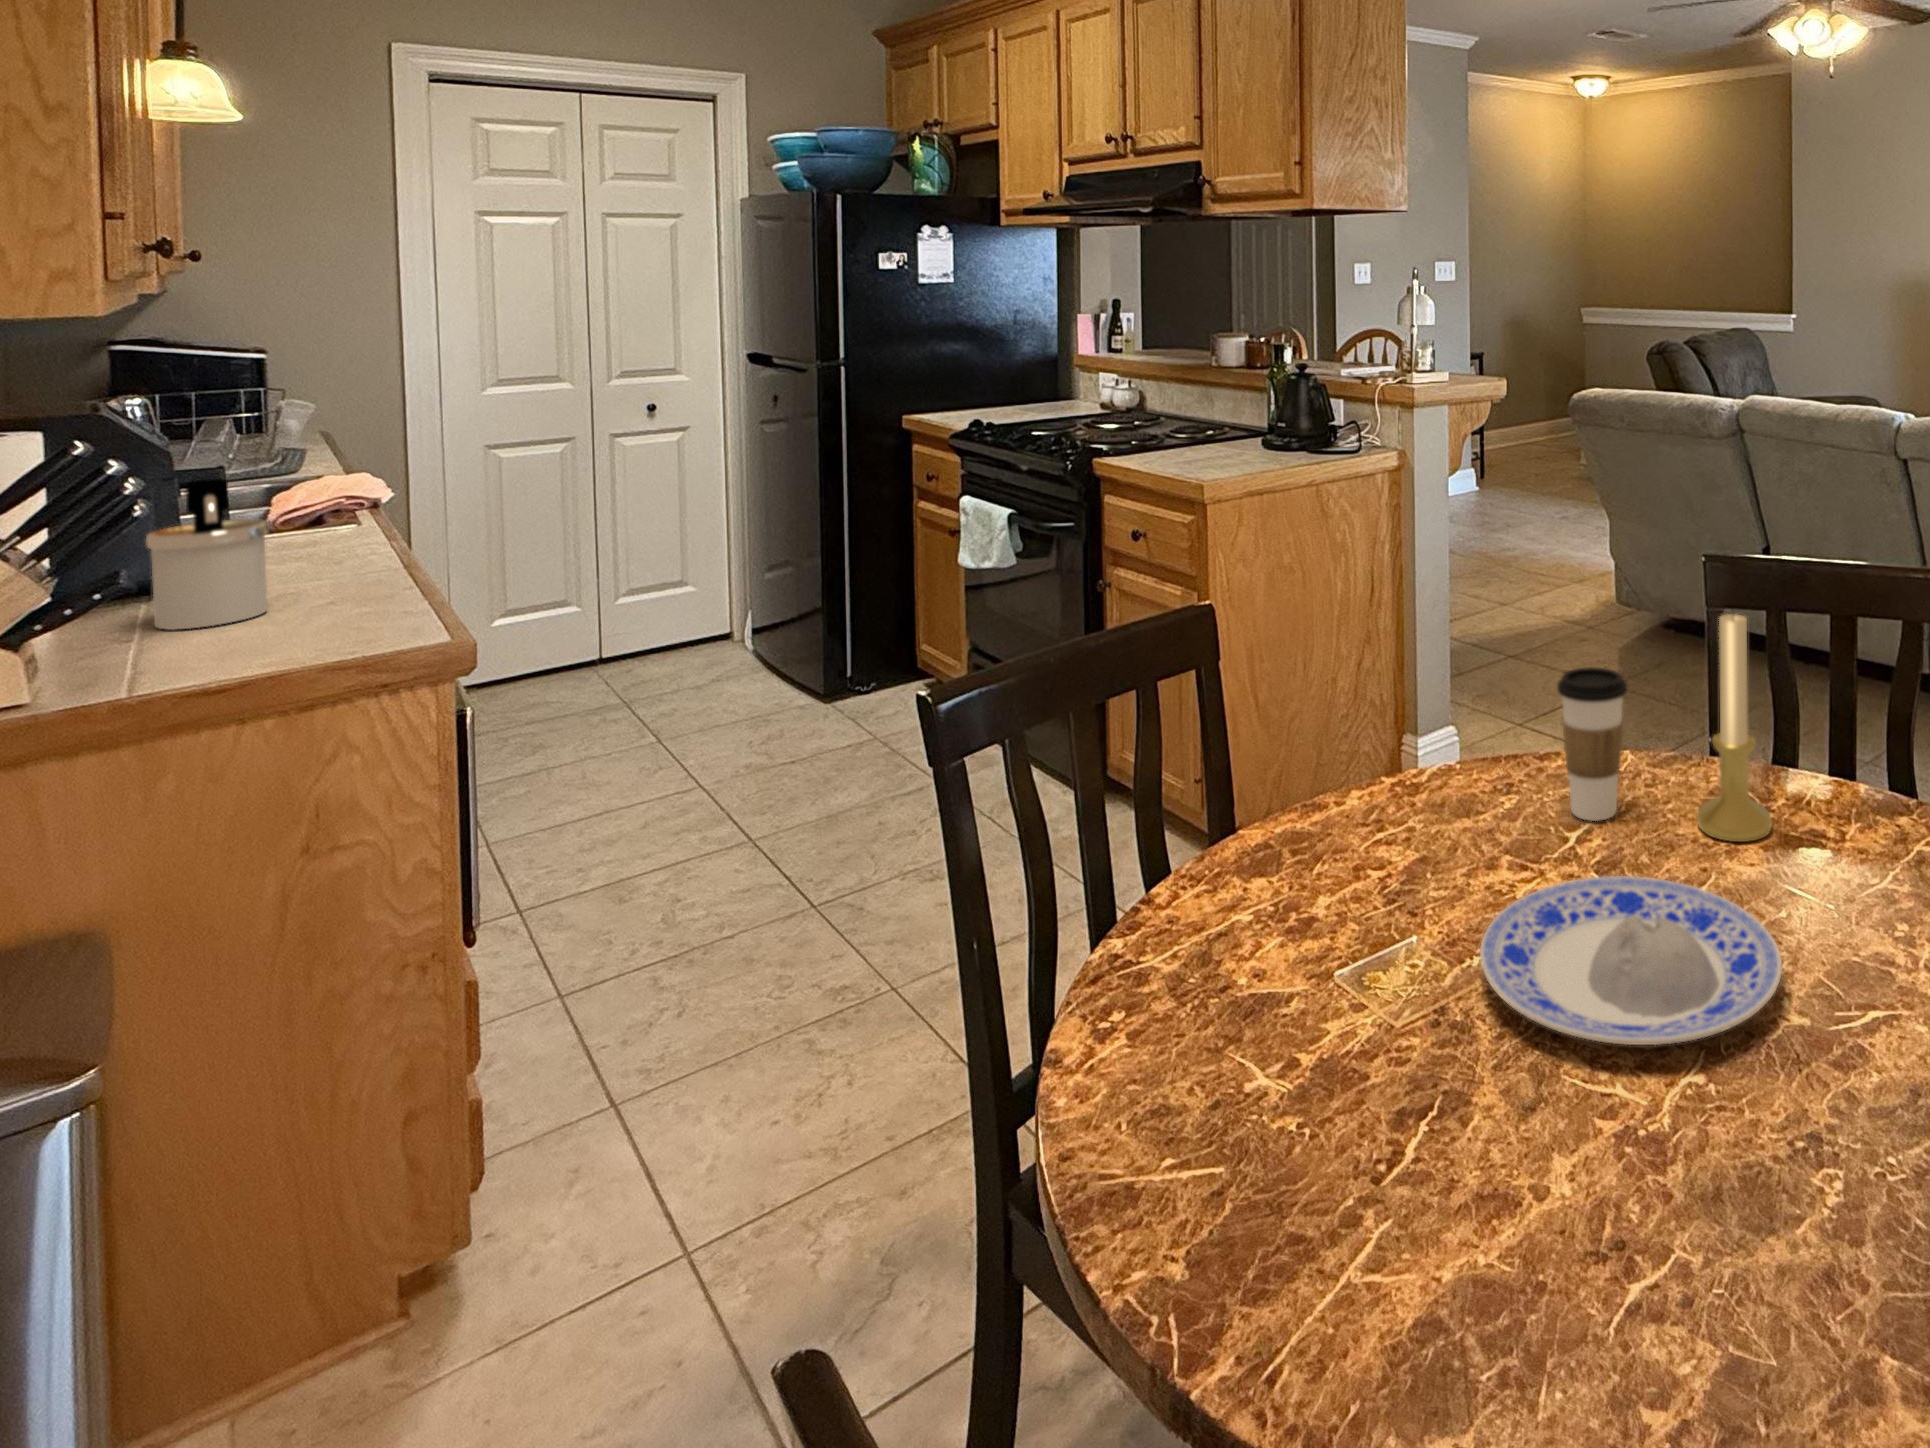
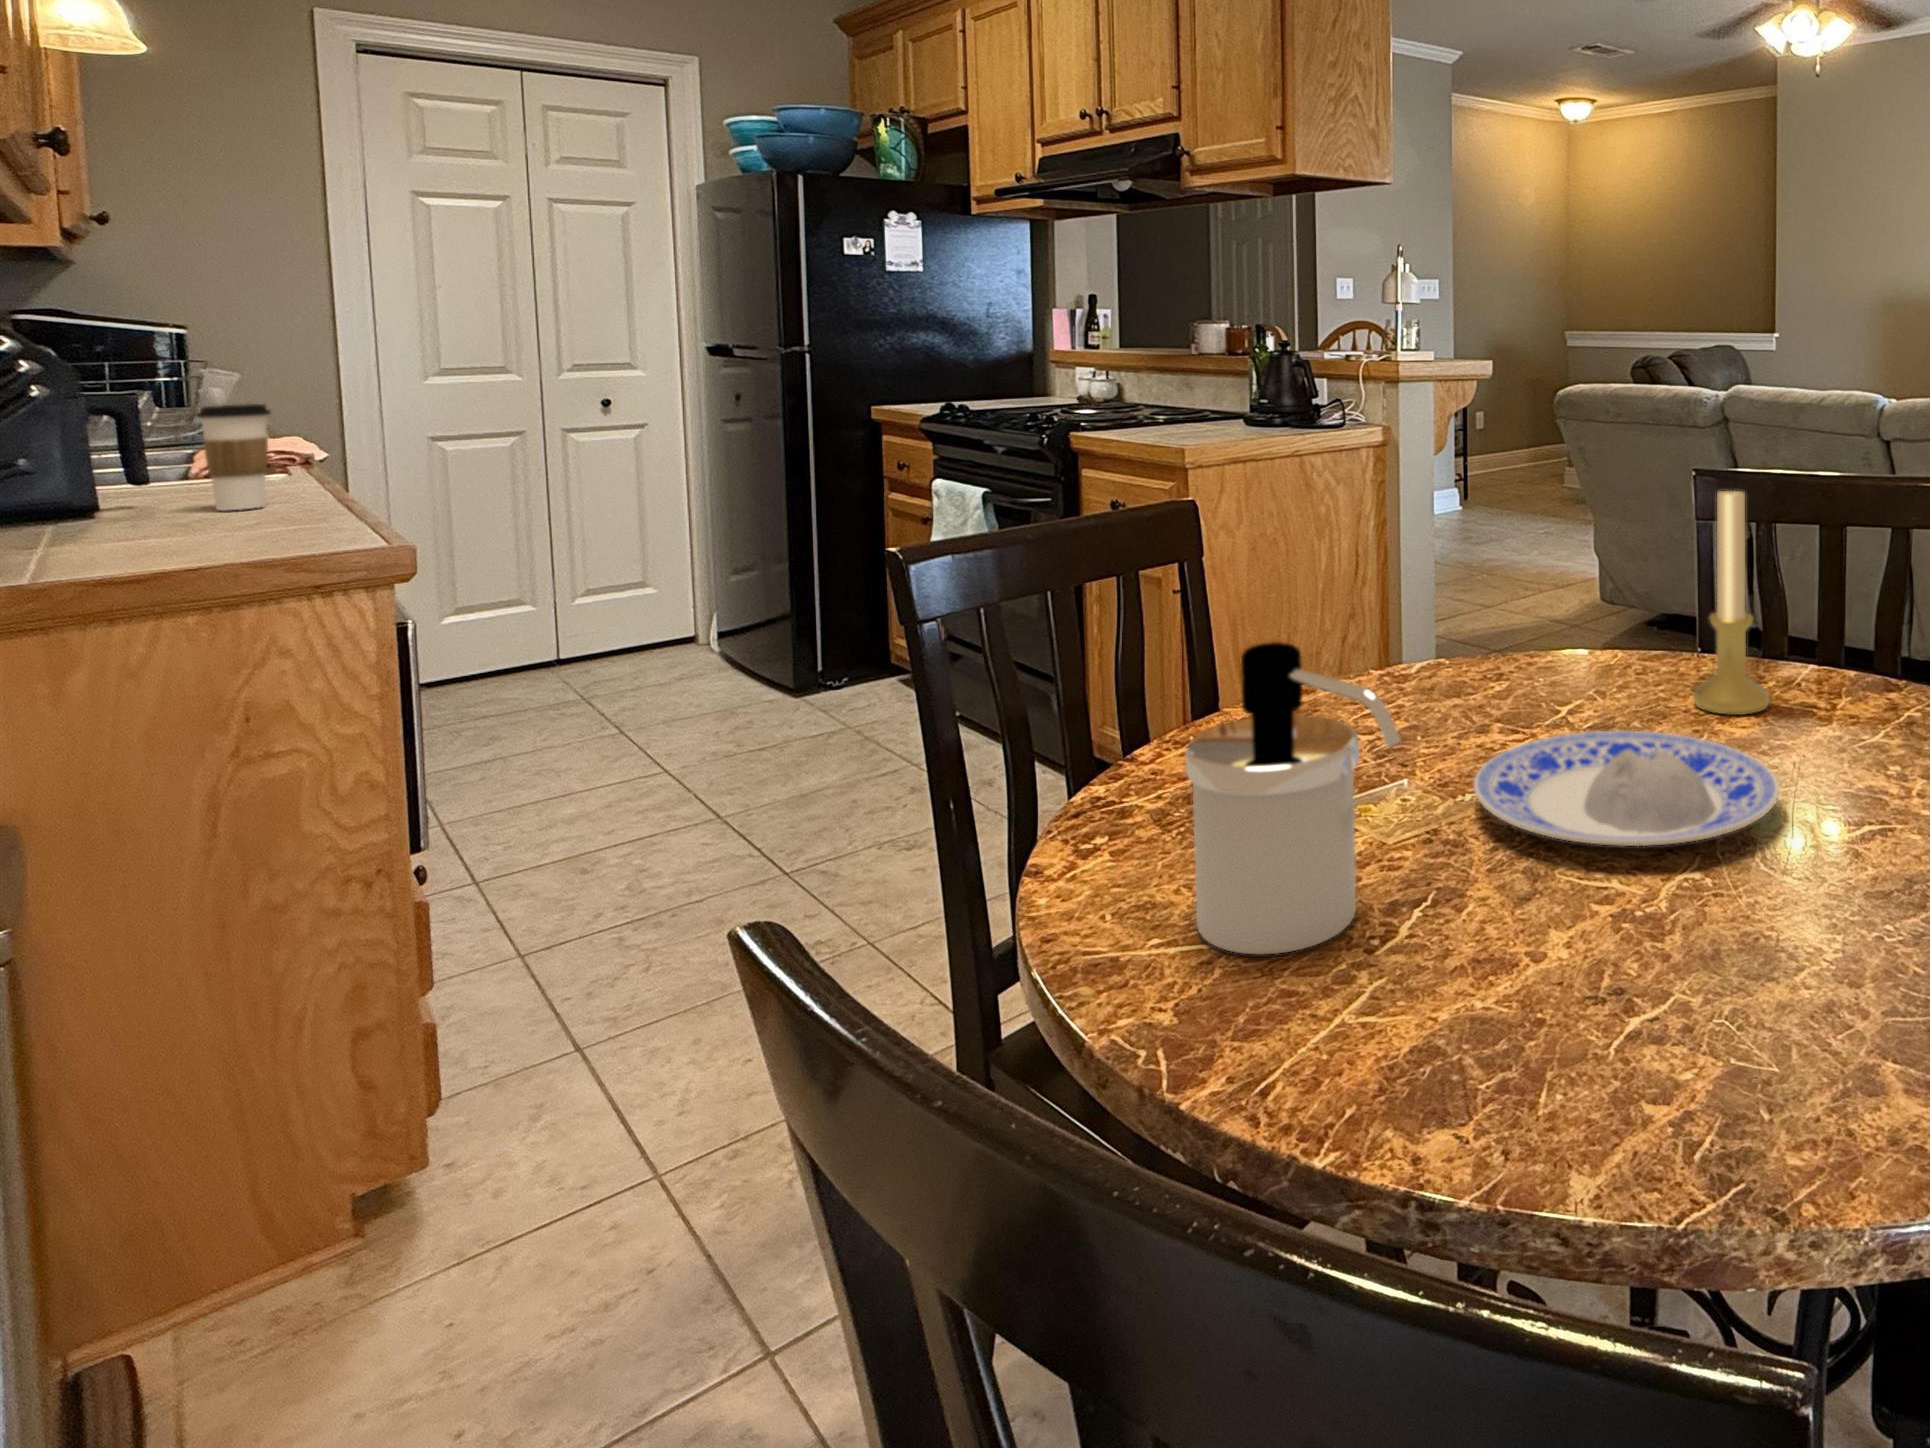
soap dispenser: present [146,479,268,630] -> present [1186,642,1400,954]
coffee cup: present [1557,667,1627,821] -> present [196,404,271,510]

